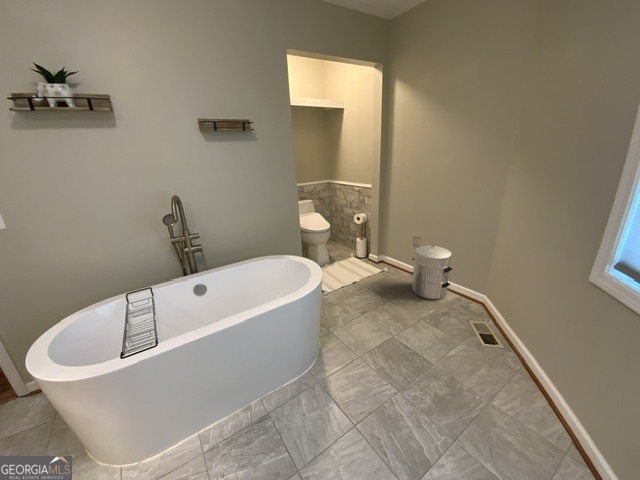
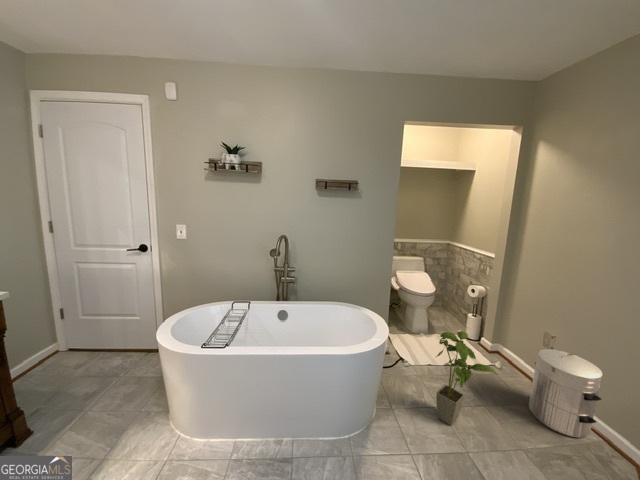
house plant: none [356,250,401,324] -> present [436,331,497,426]

